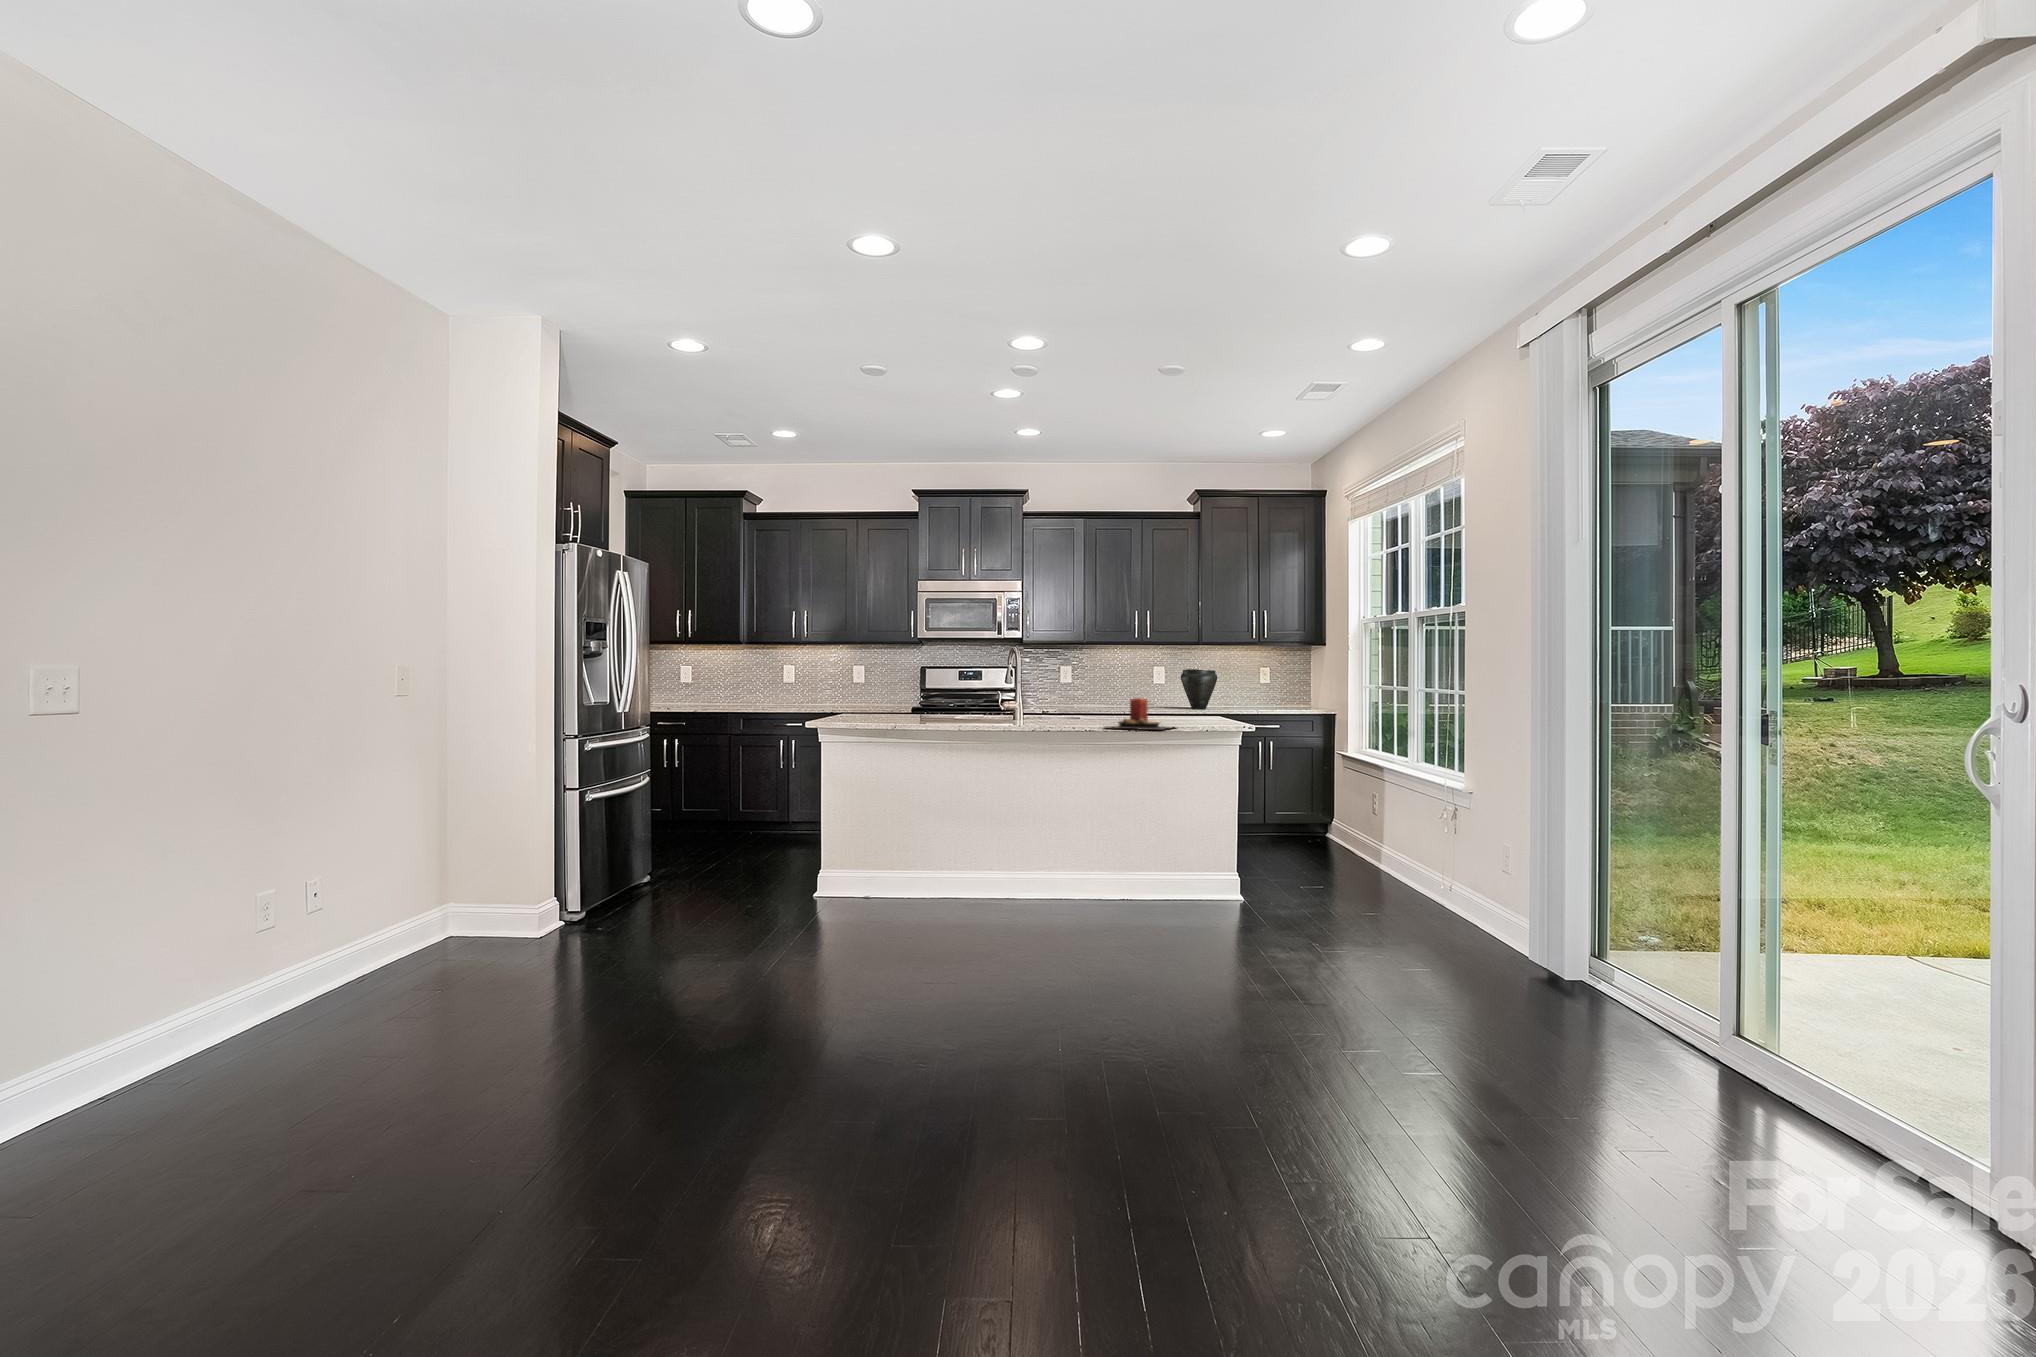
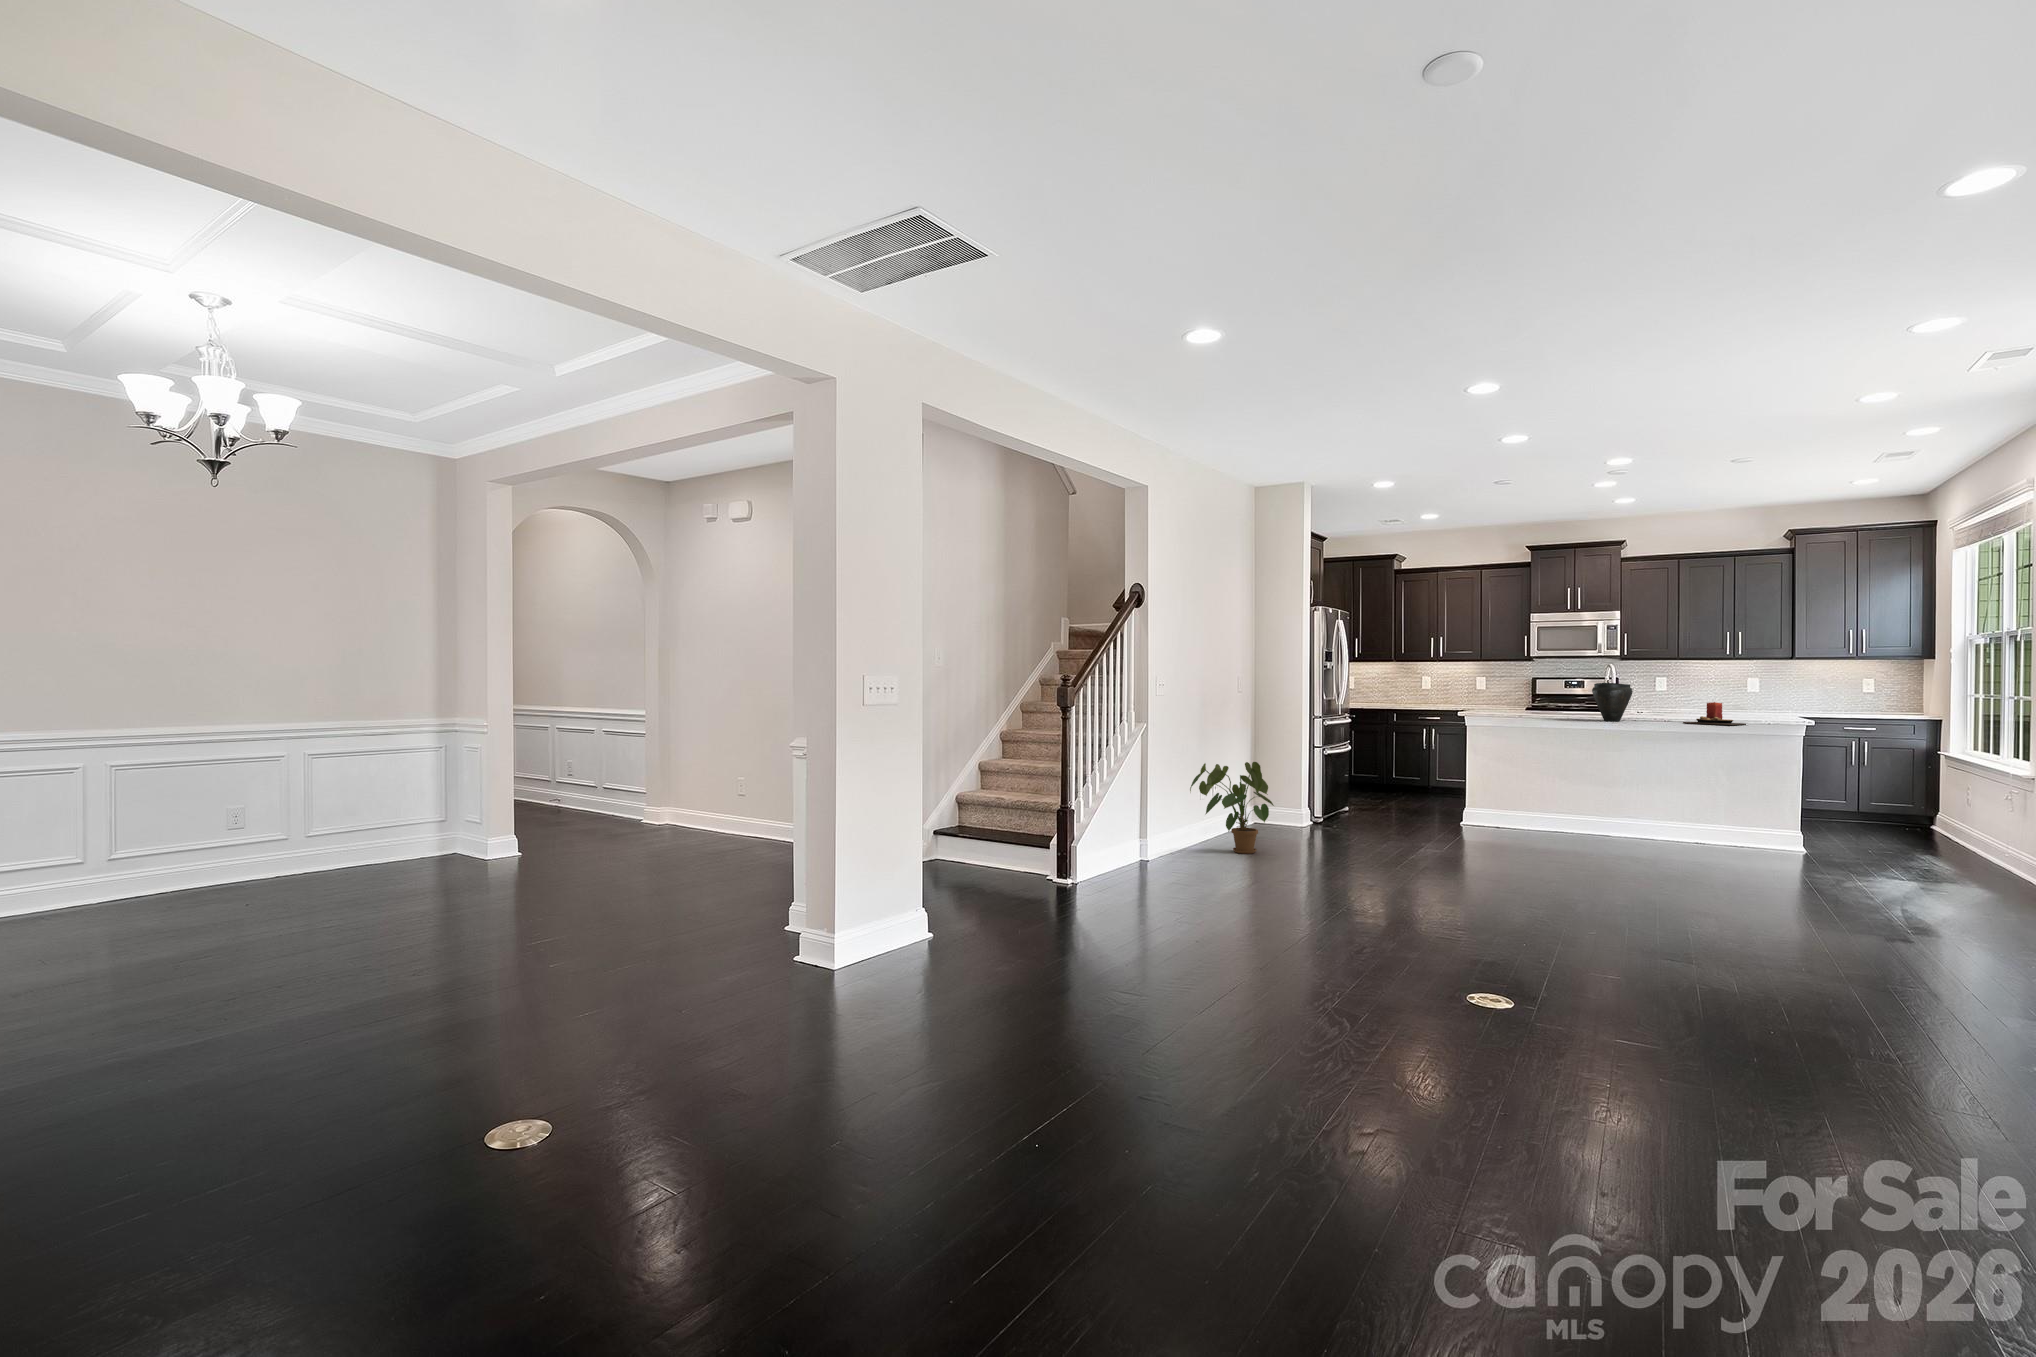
vase: present [1181,669,1217,709] -> present [1592,683,1633,721]
house plant: none [154,849,399,1067] -> present [1190,762,1274,854]

